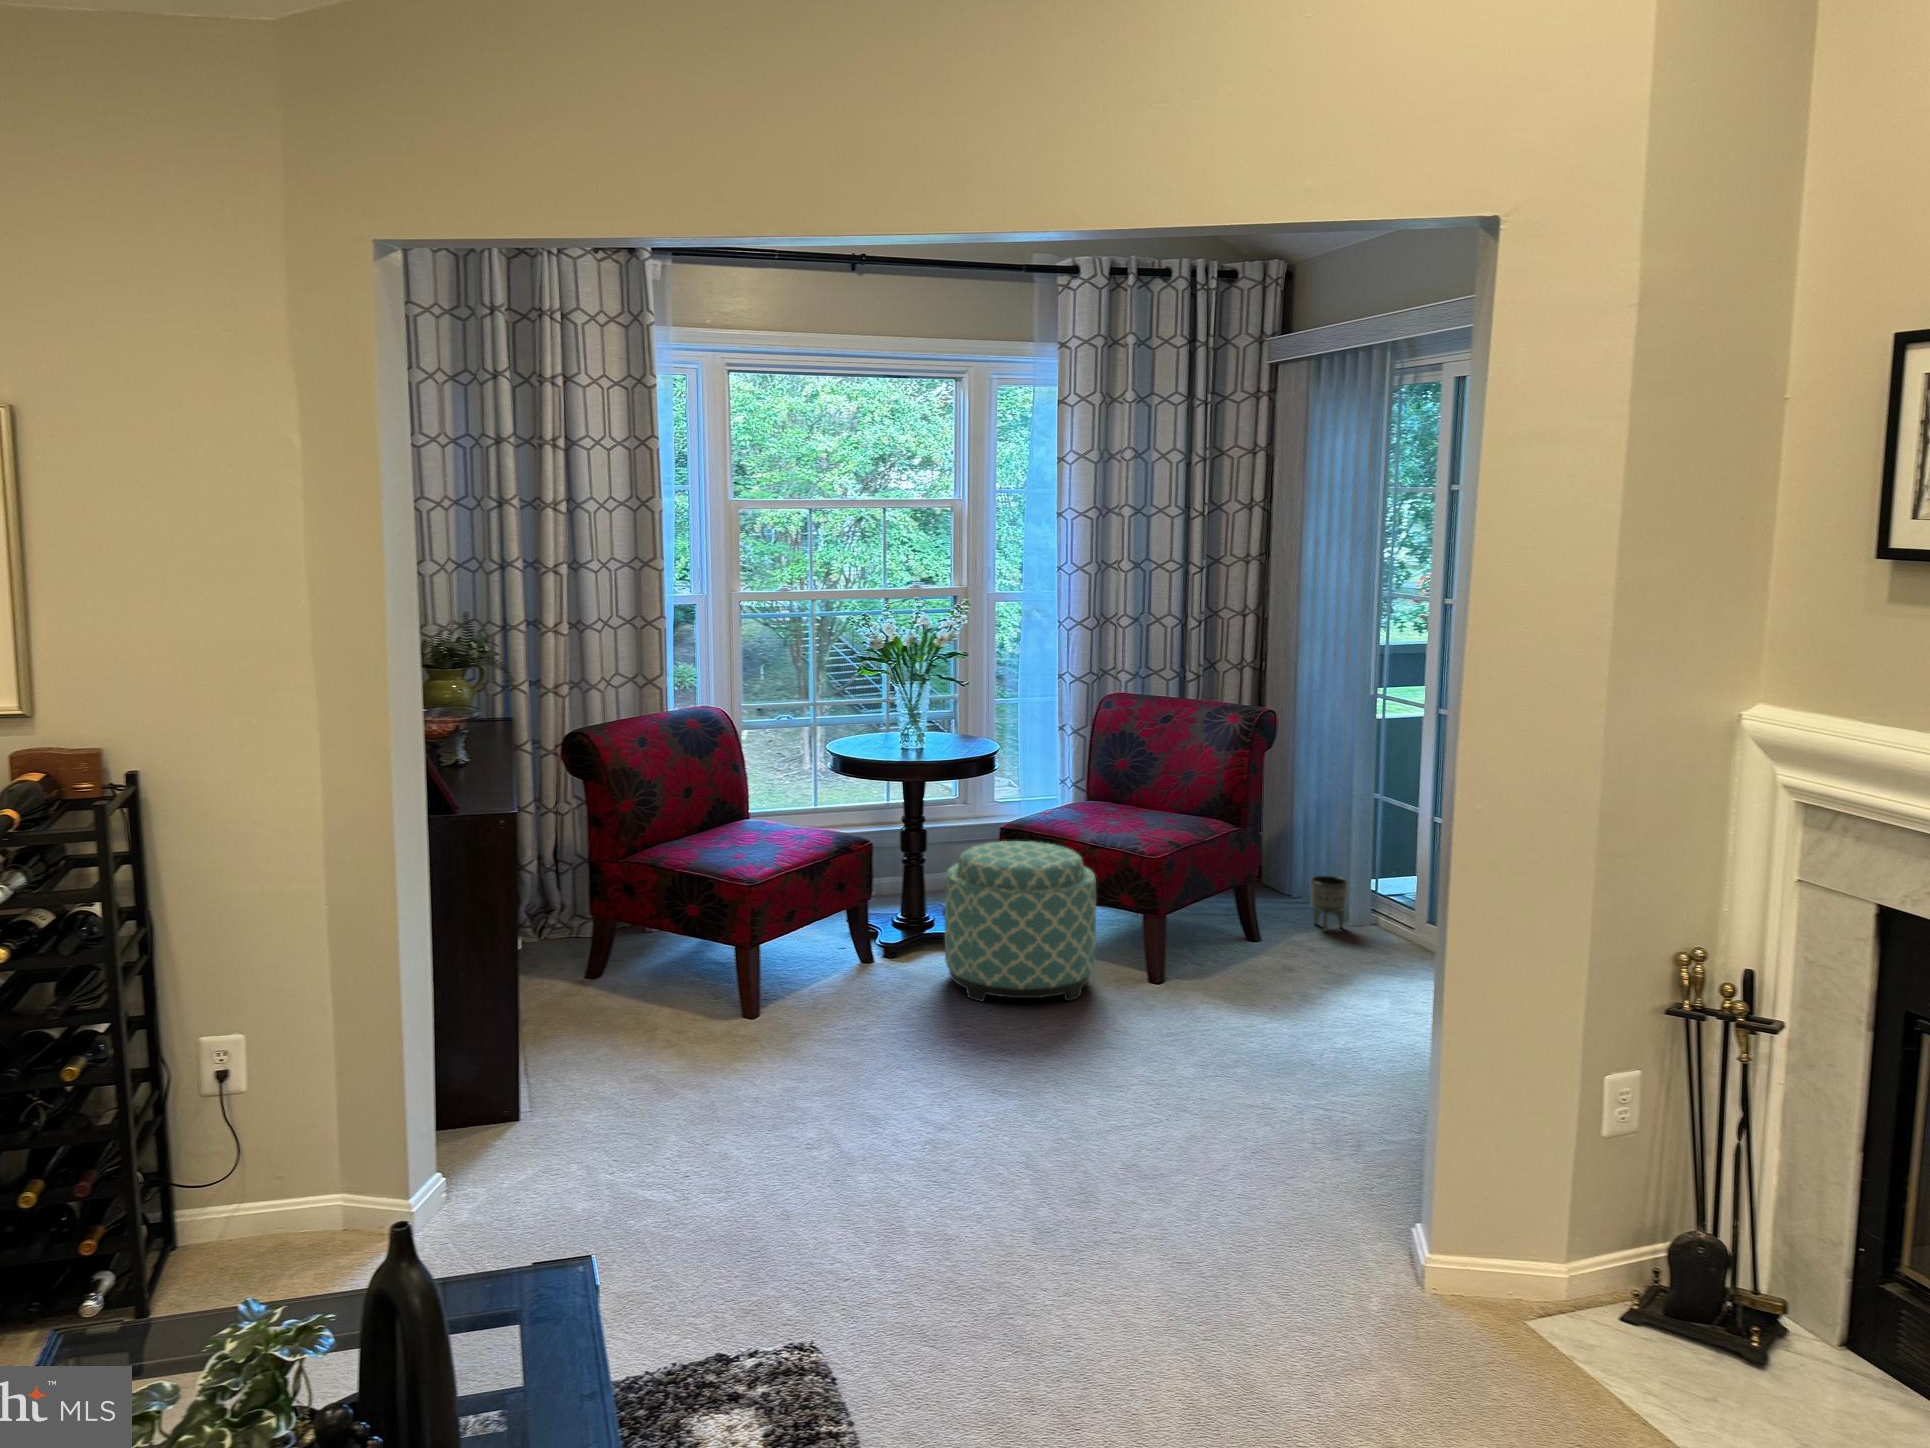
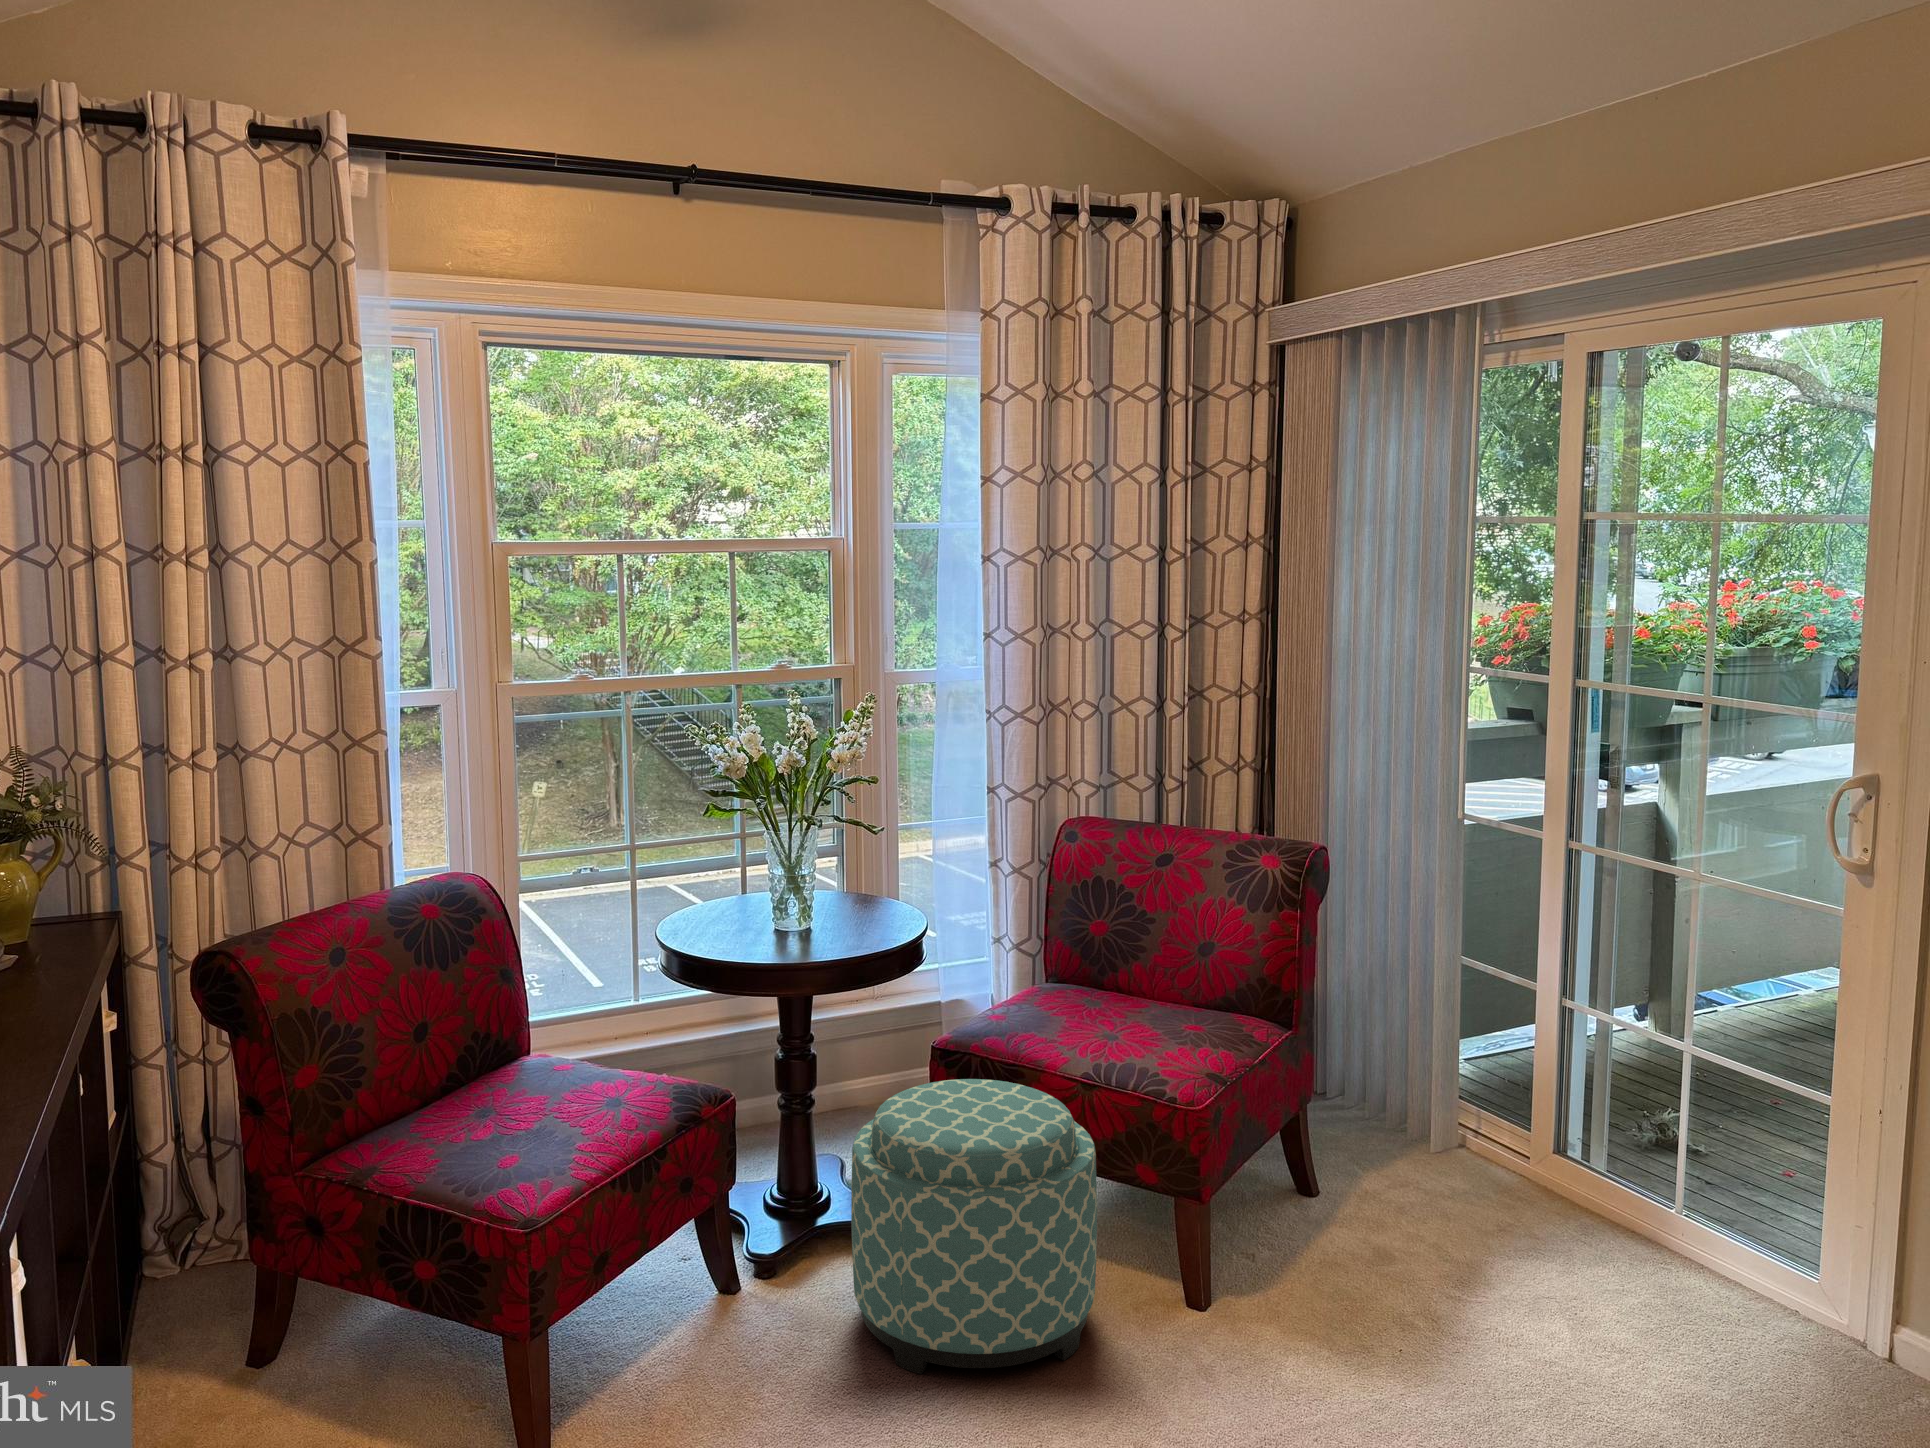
planter: present [1311,876,1348,932] -> none [1371,1078,1426,1165]

